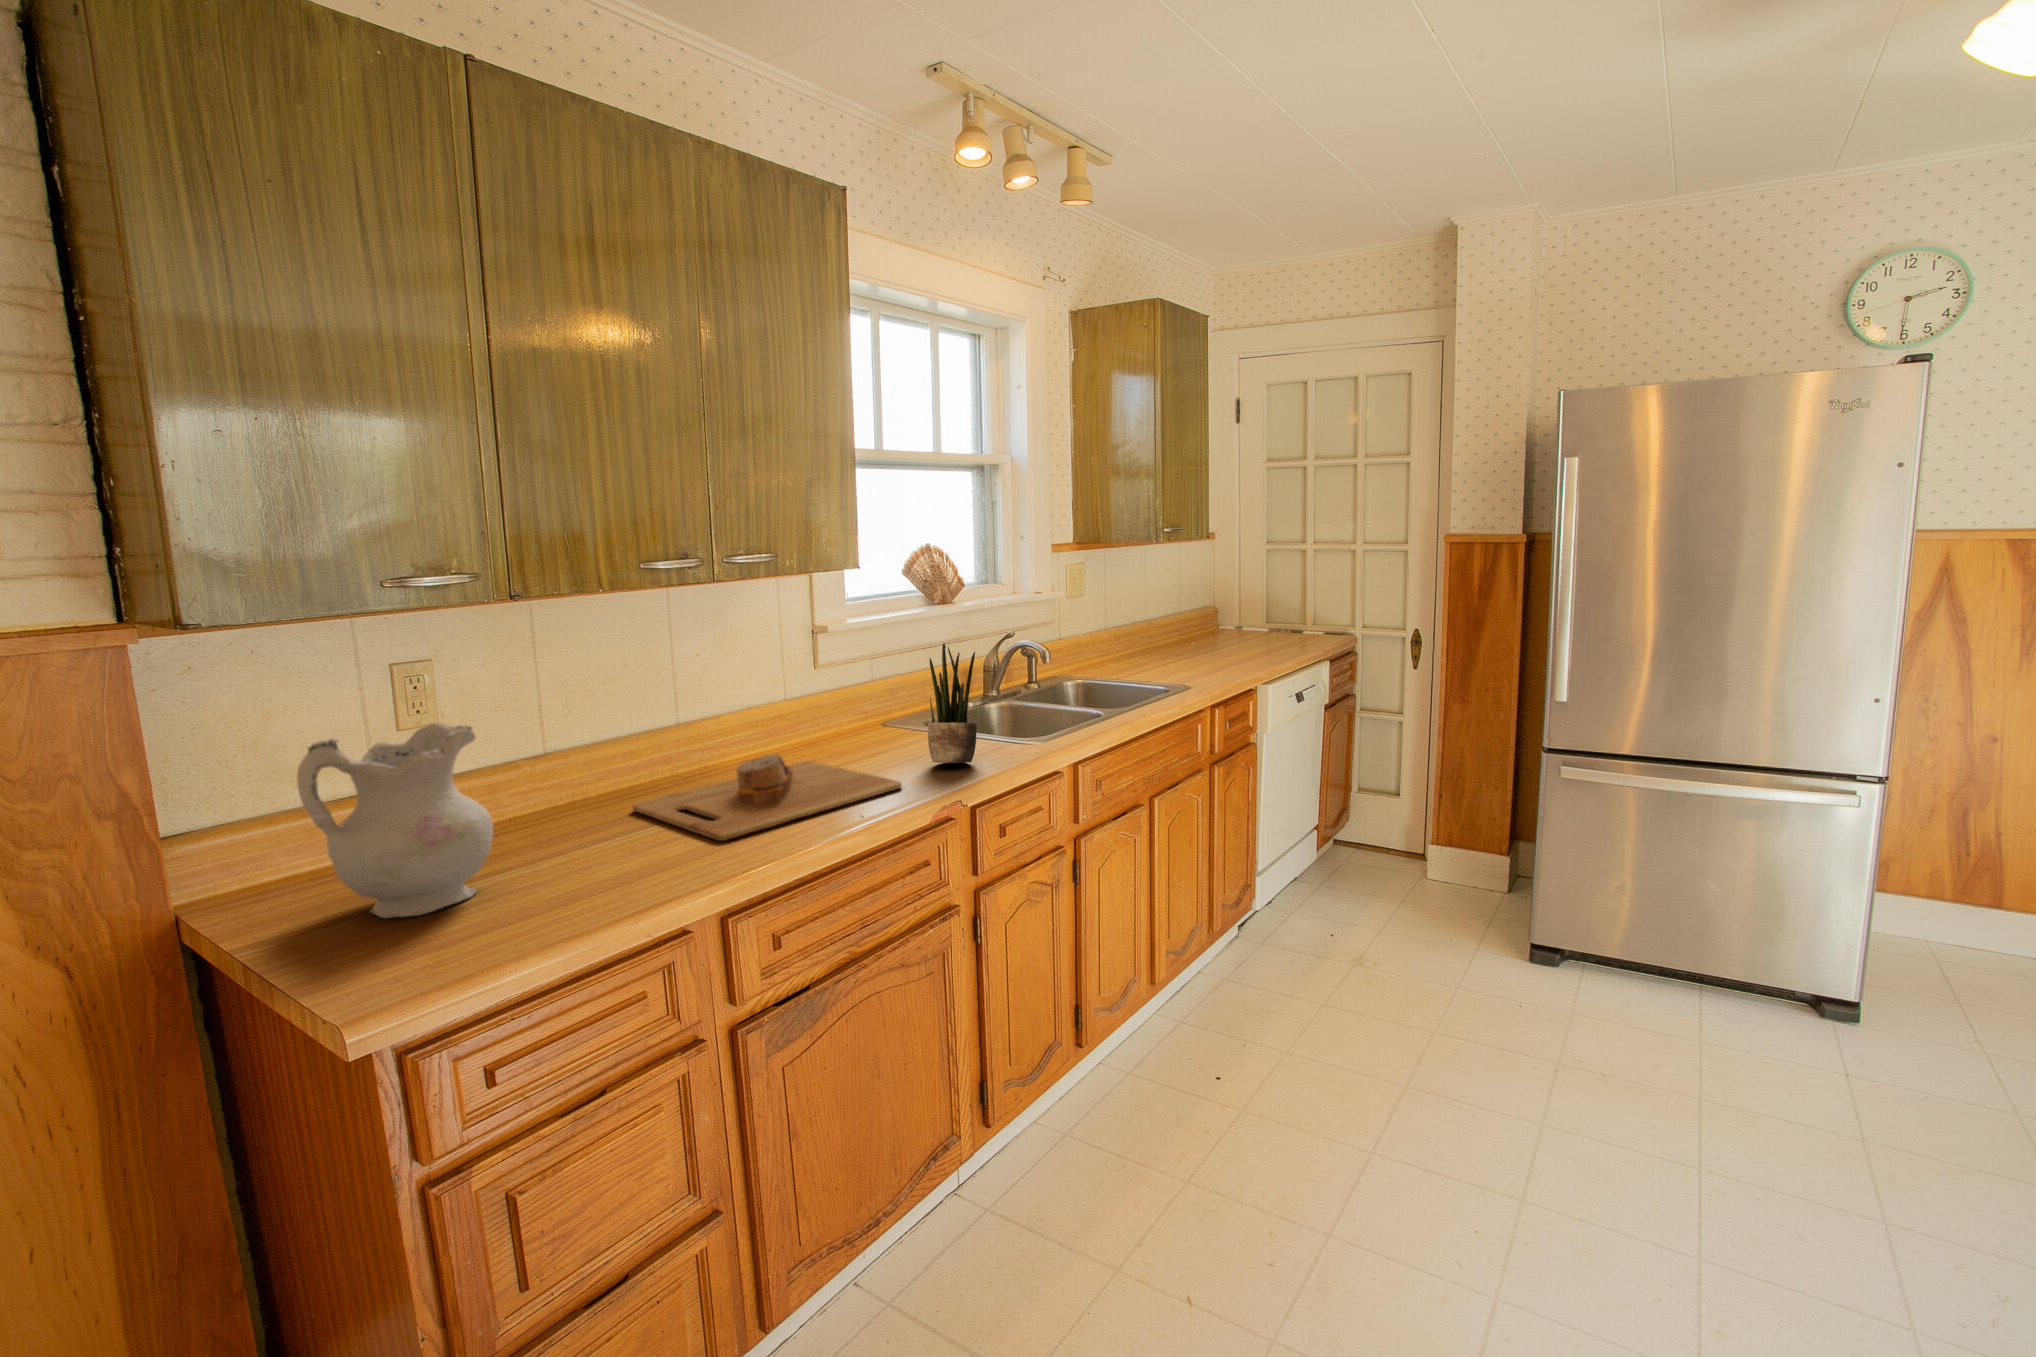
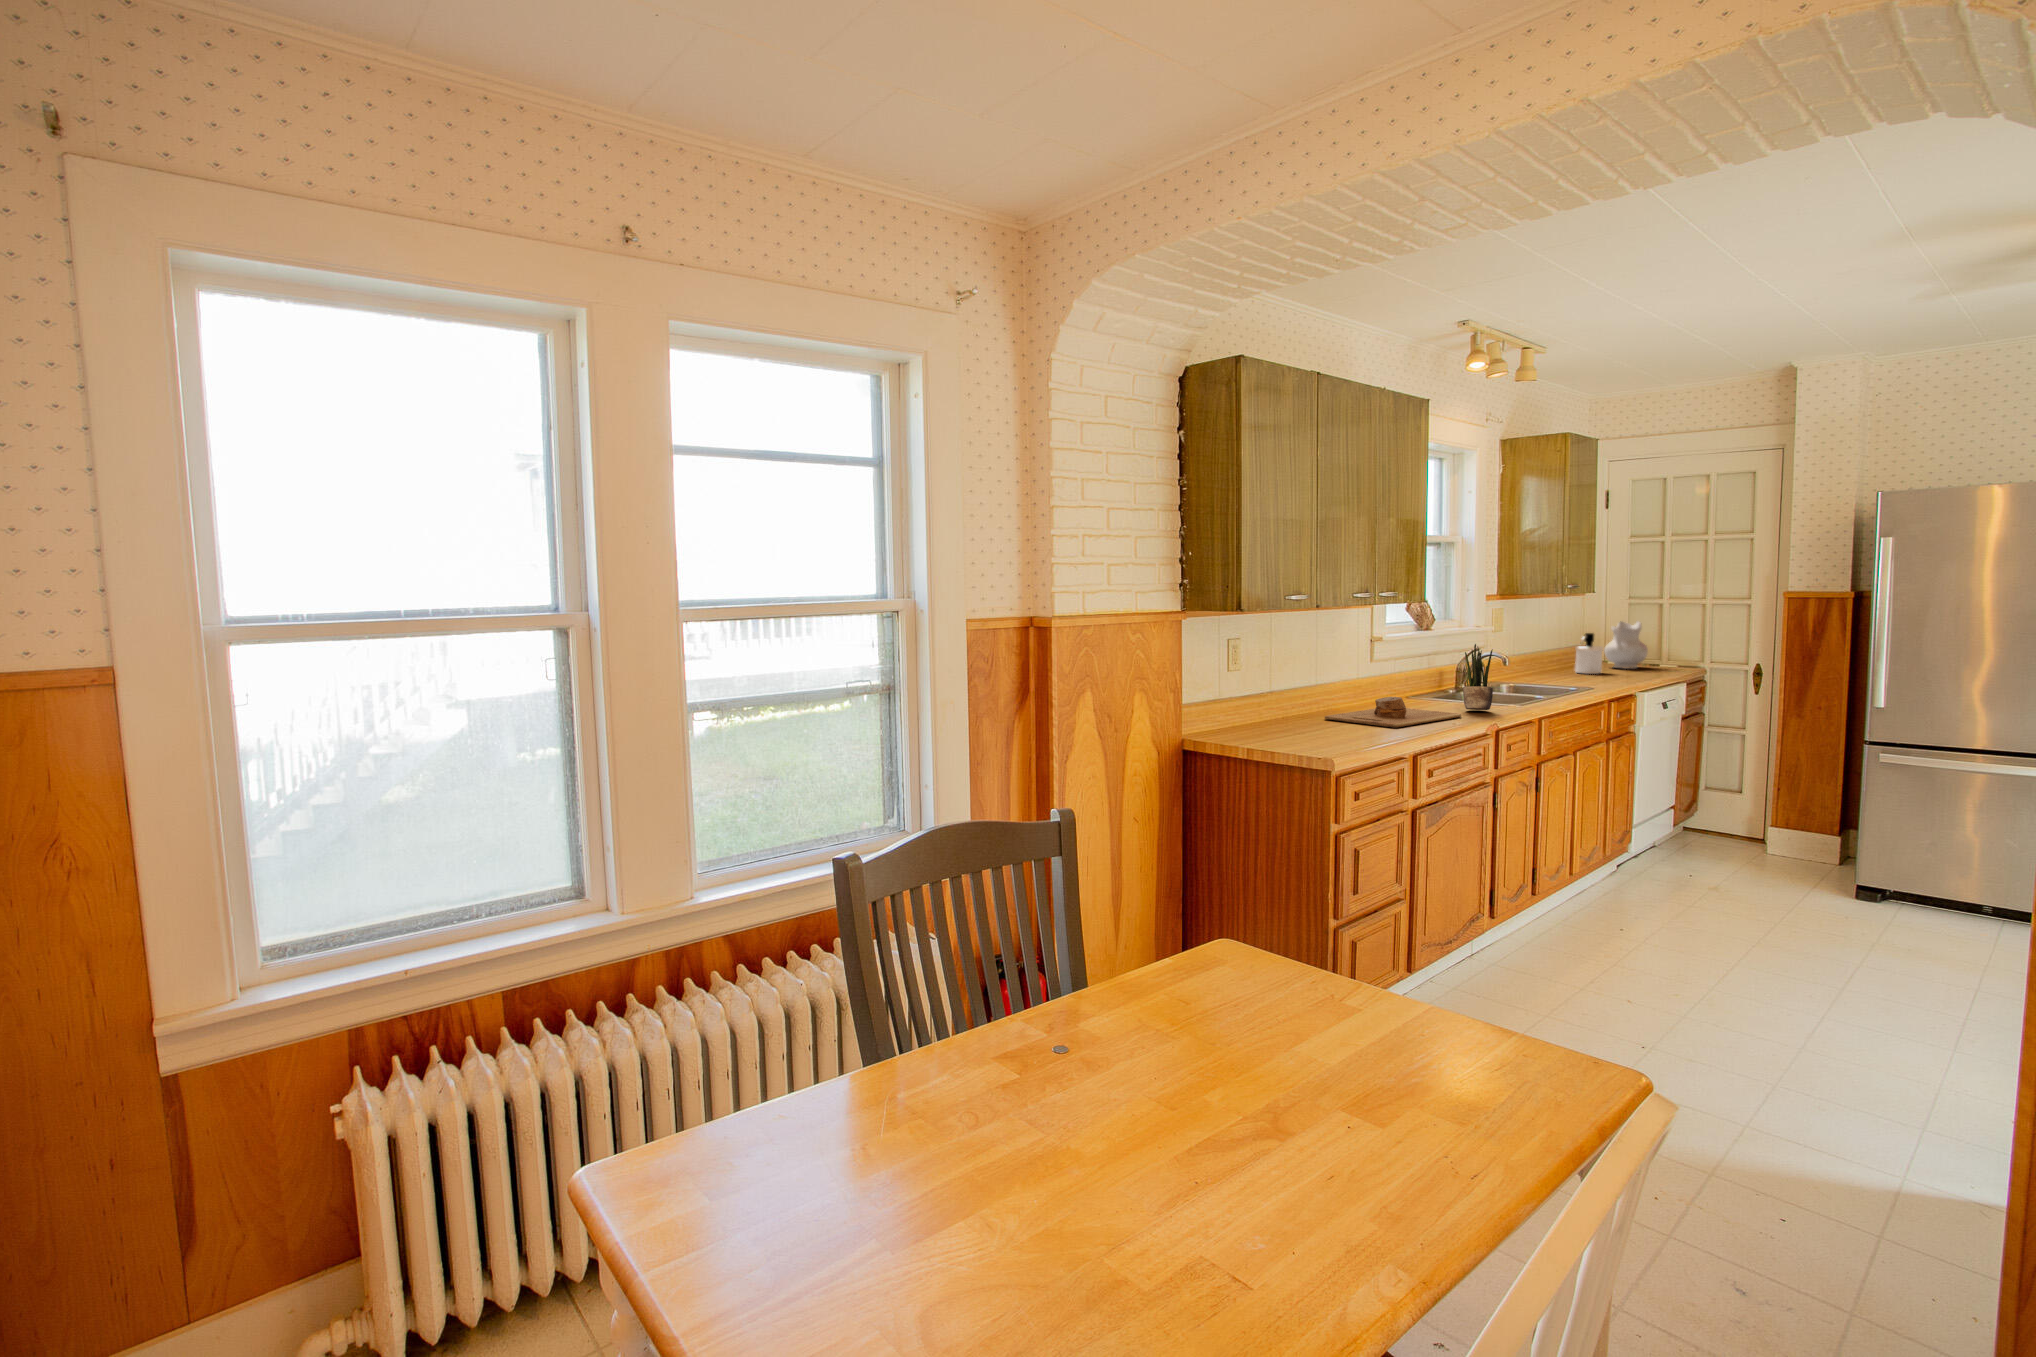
soap dispenser: none [1191,595,1226,652] -> present [1575,633,1603,674]
ceramic pitcher: present [297,723,493,918] -> present [1604,621,1648,669]

